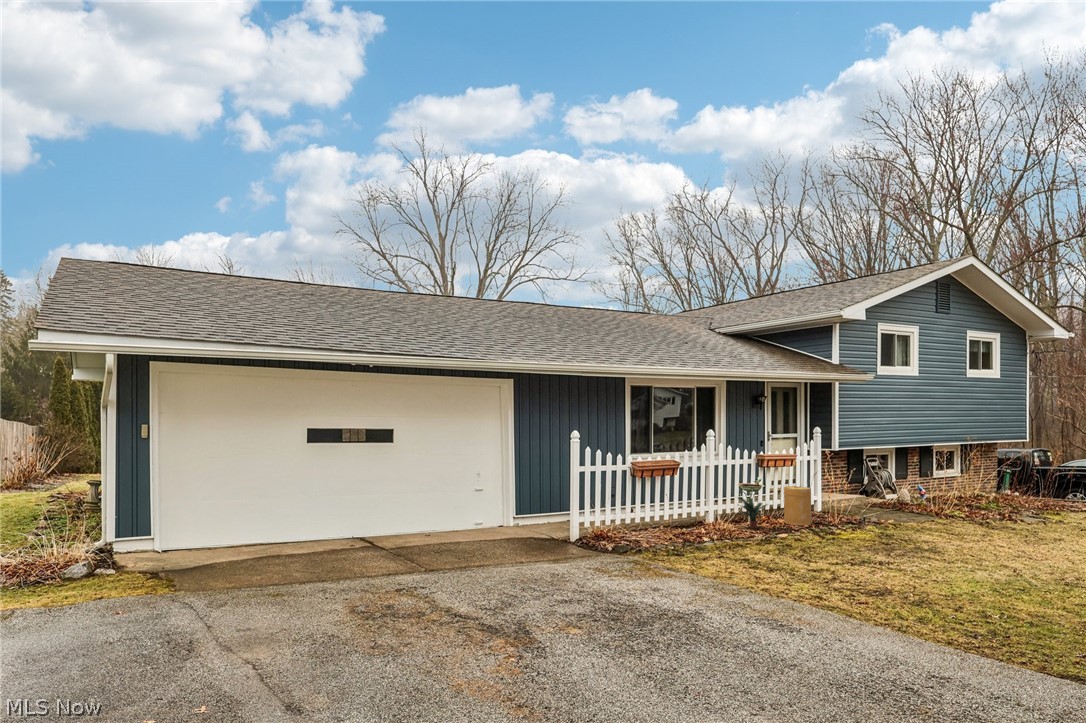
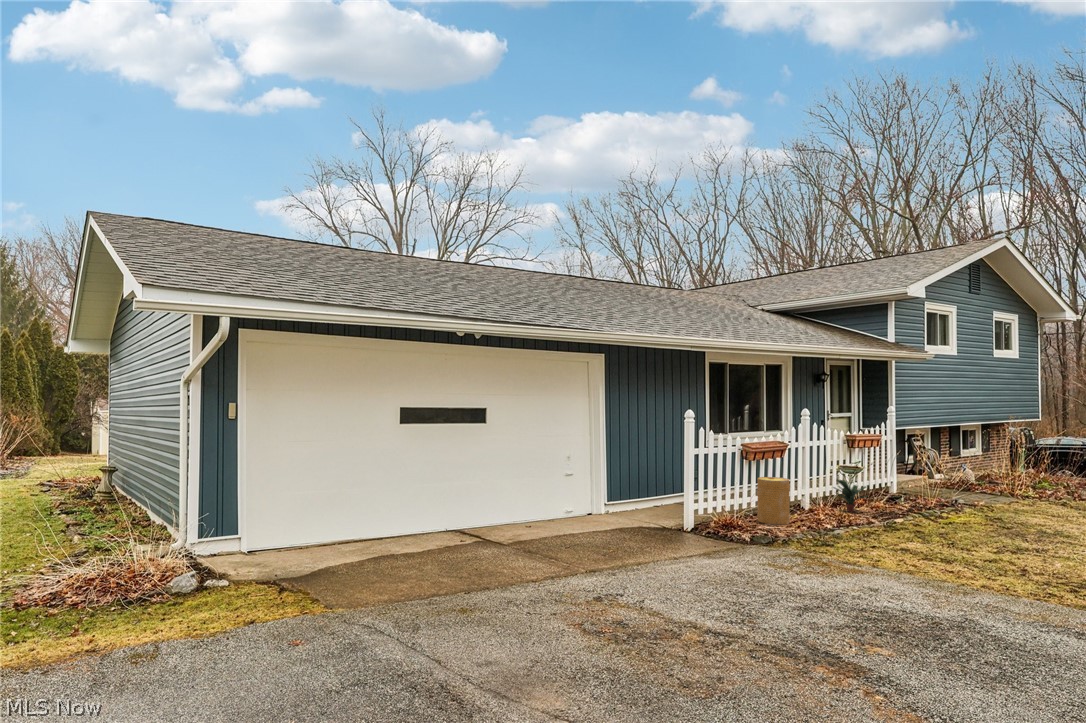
basket: present [784,486,812,525] -> present [757,477,790,525]

